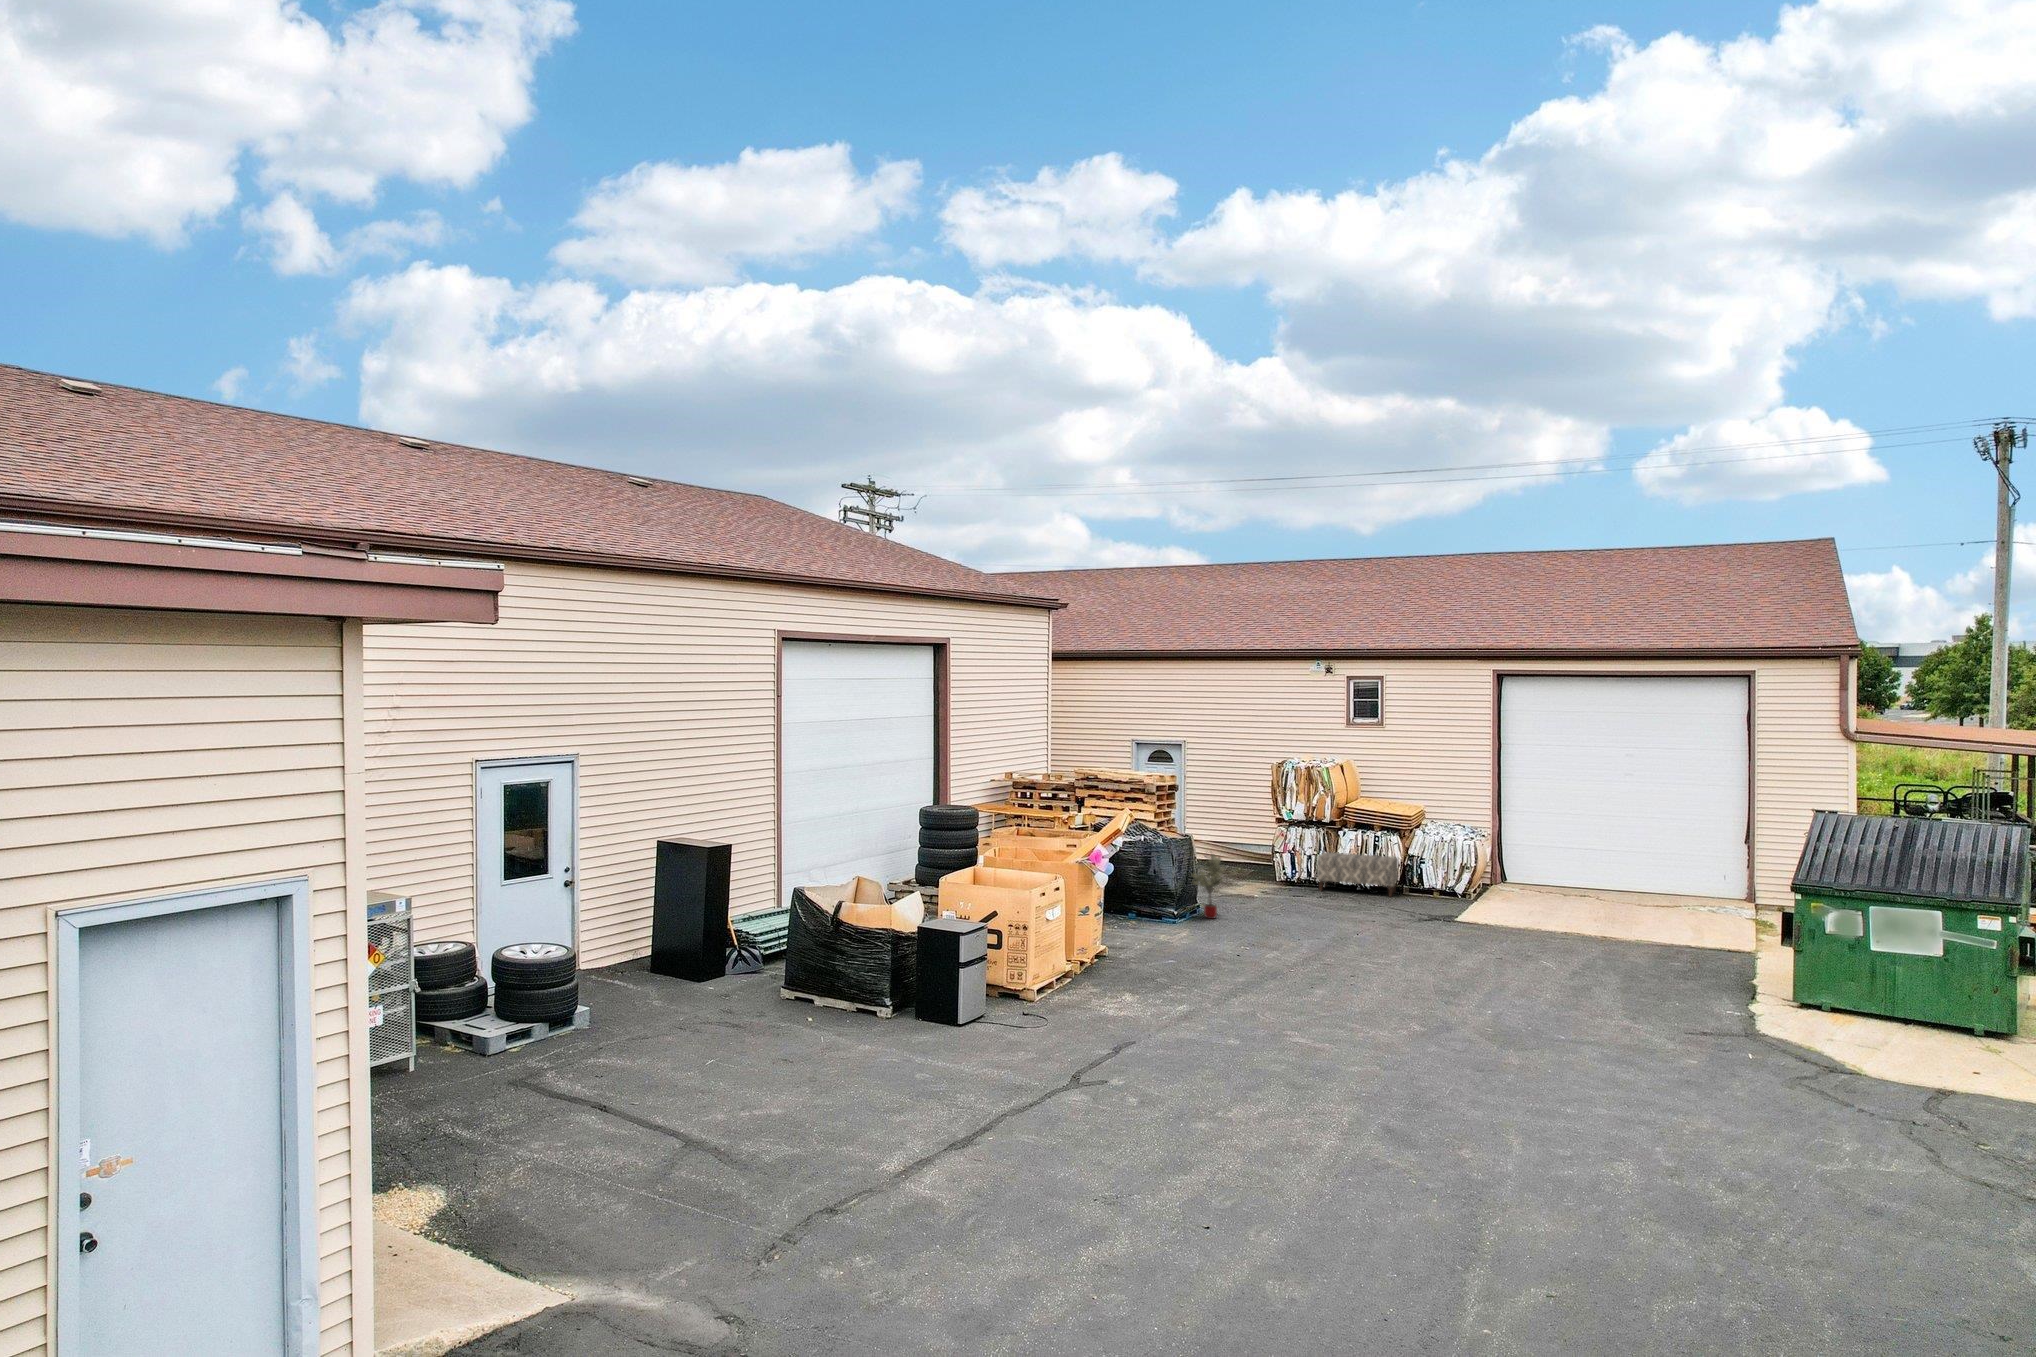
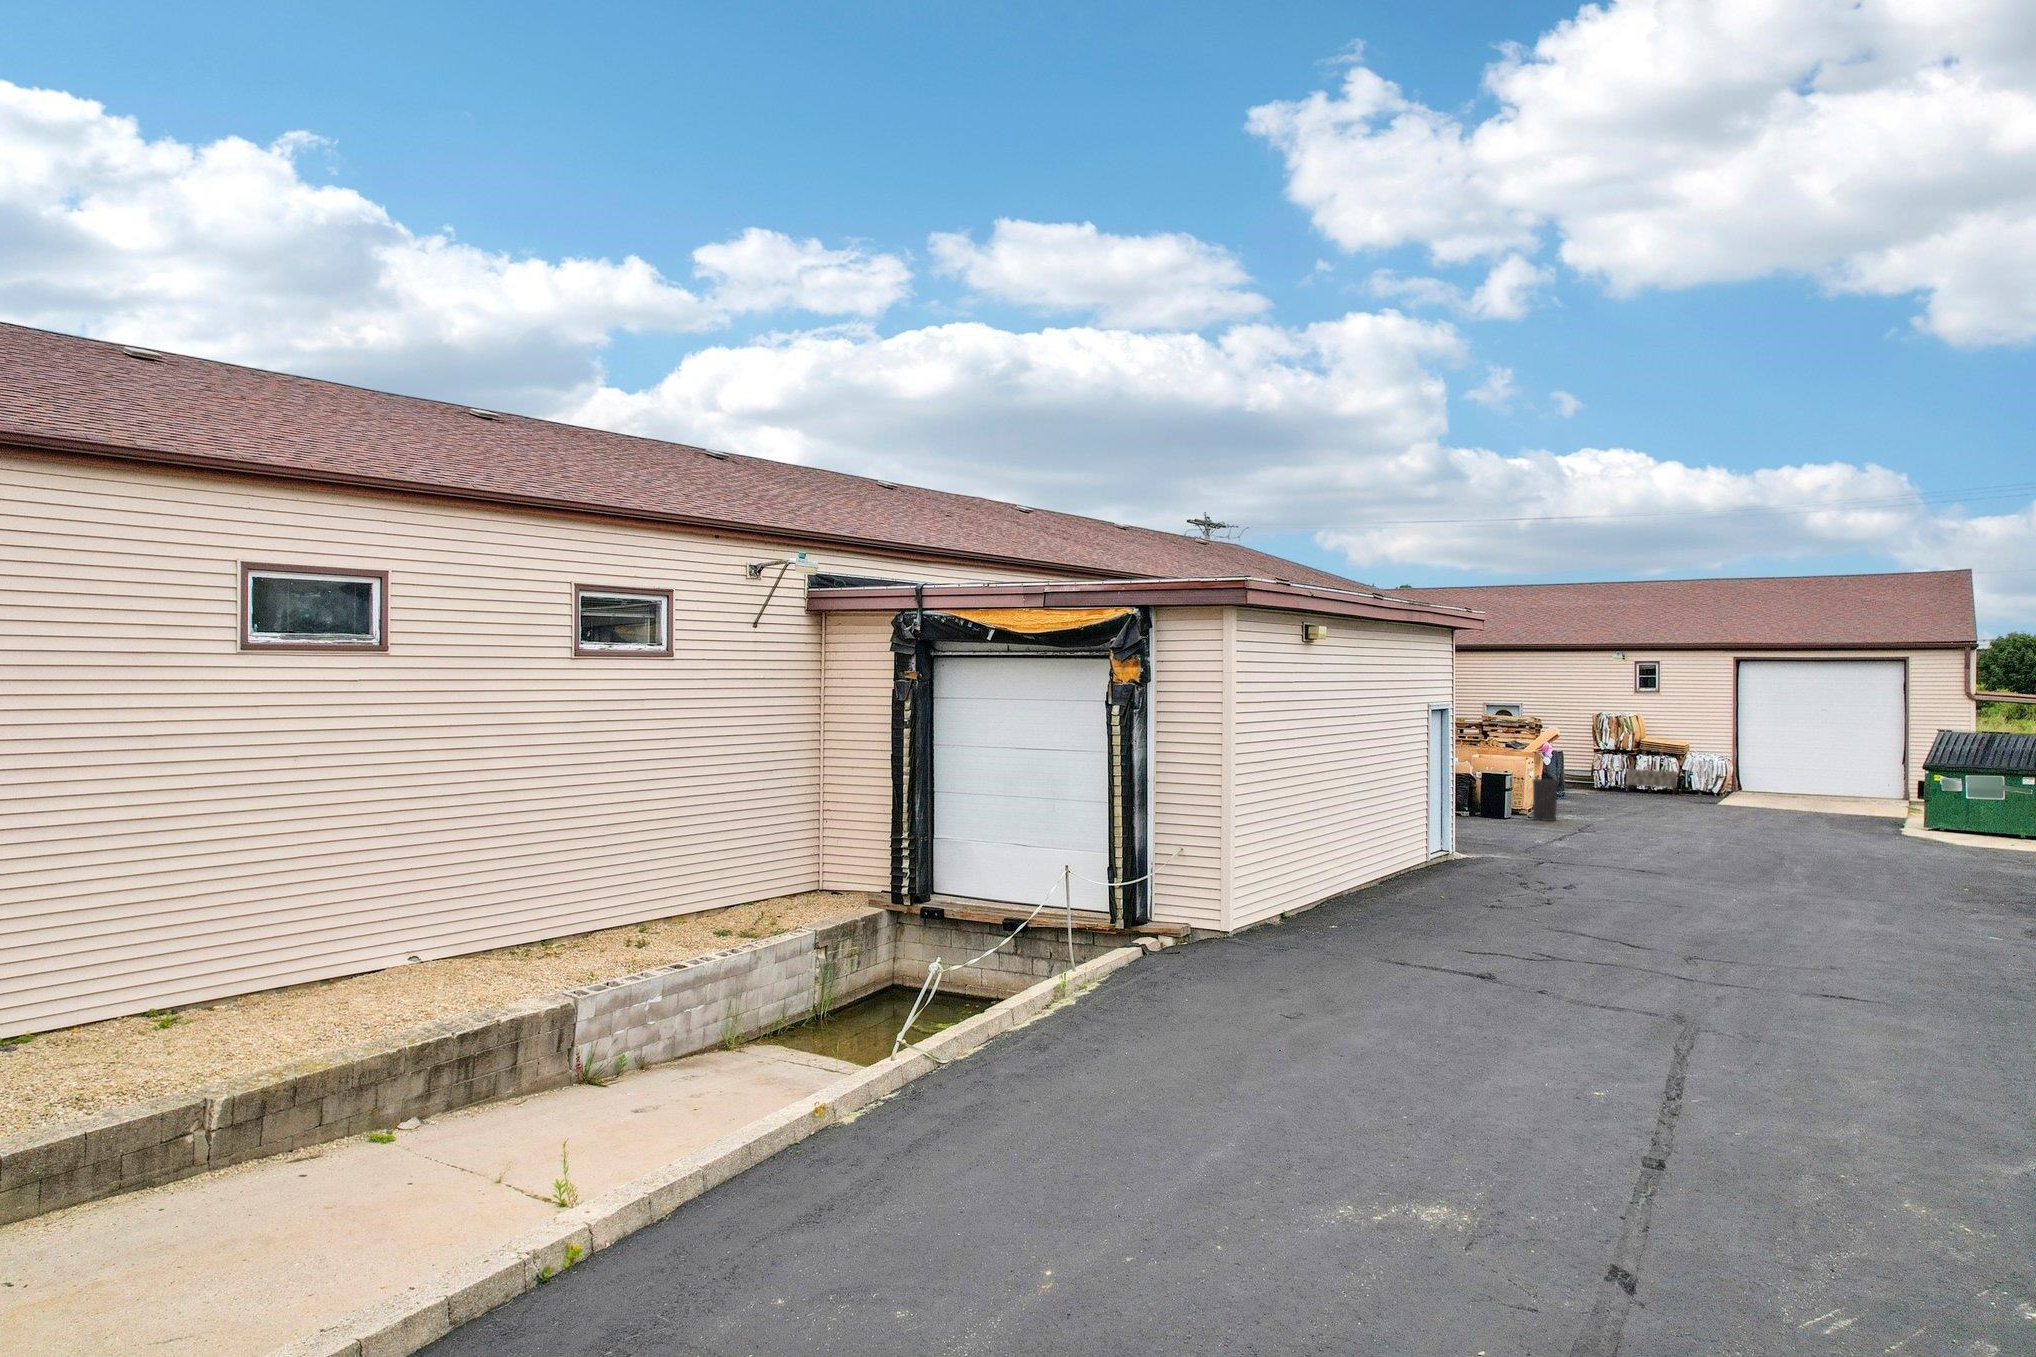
potted tree: present [1192,852,1224,919] -> none [1563,761,1585,799]
trash can: none [1048,914,1096,1003] -> present [1533,779,1558,821]

